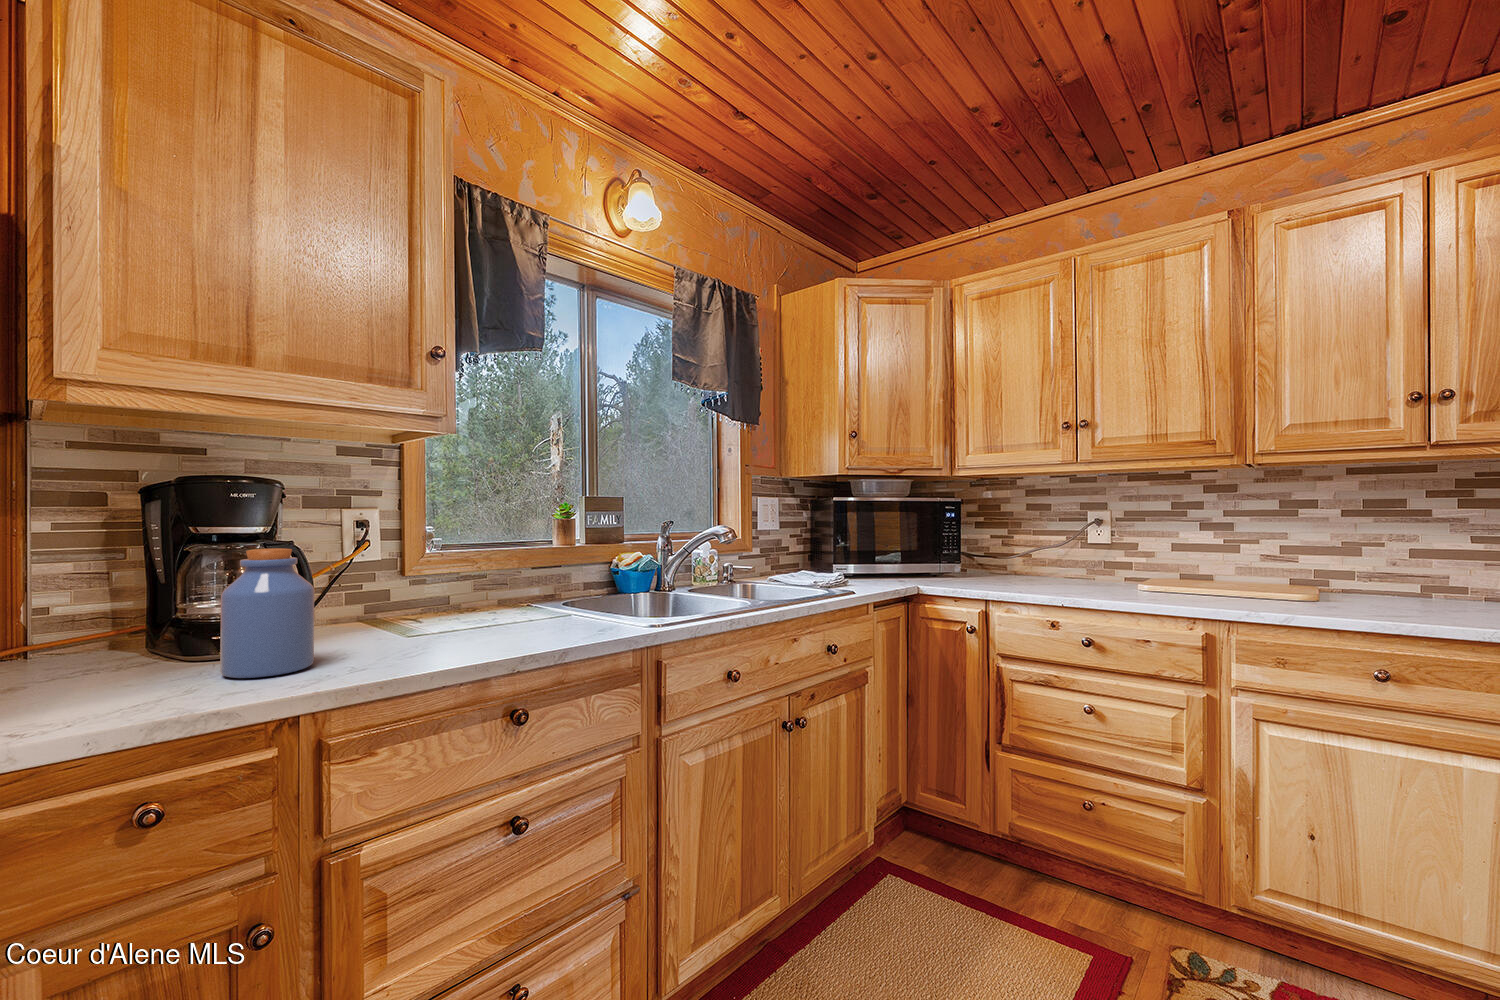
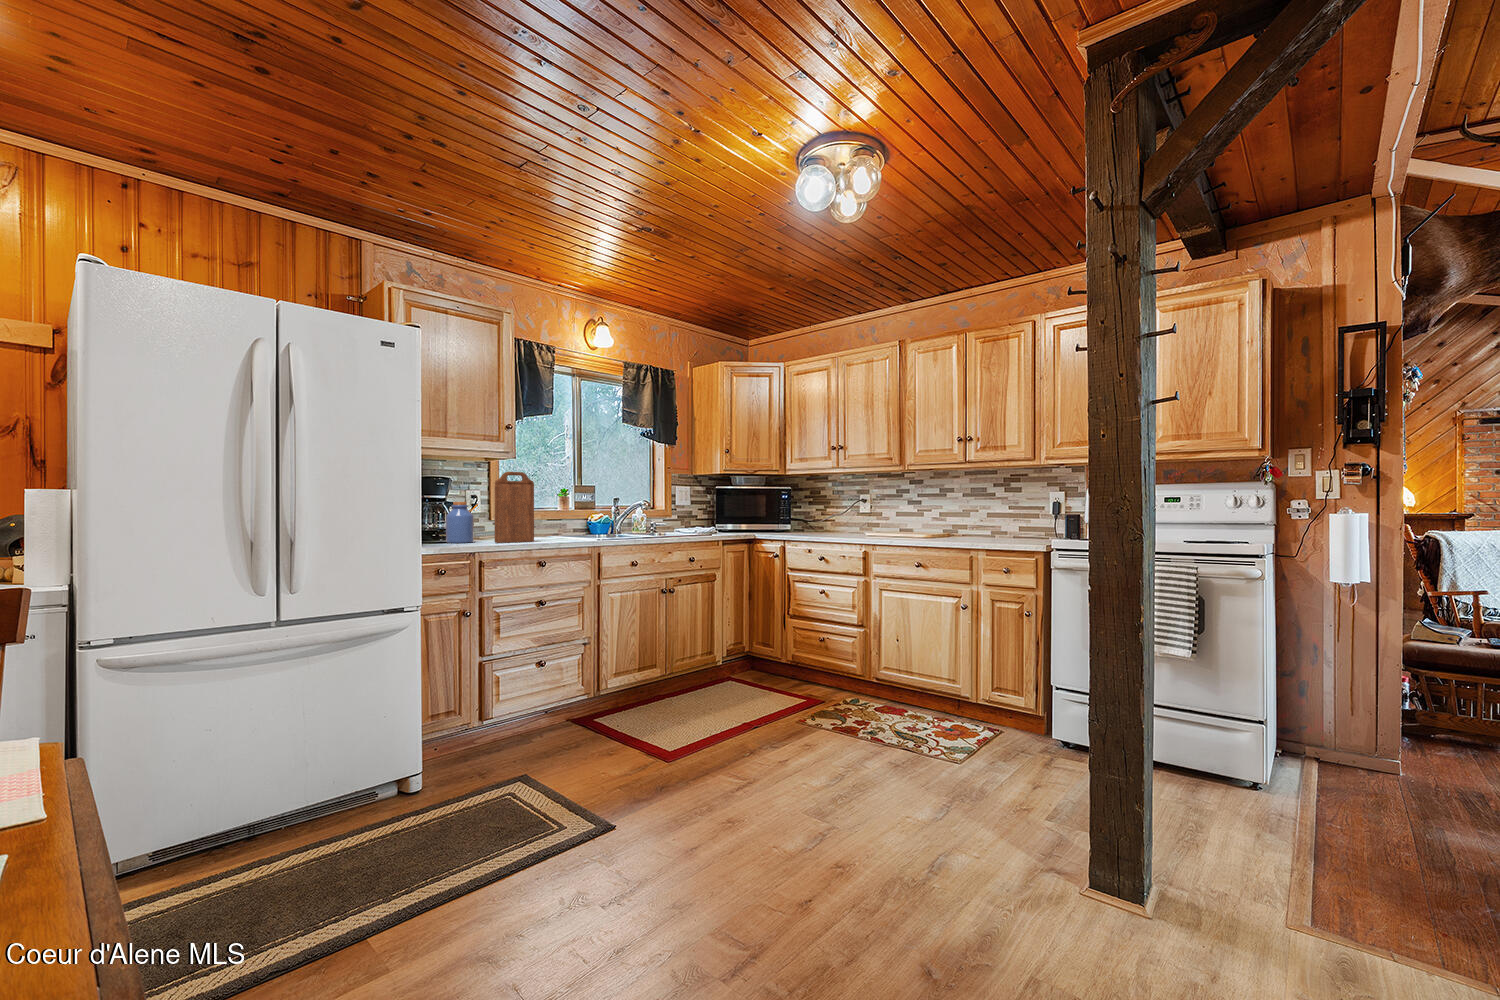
cutting board: none [371,460,495,674] -> present [495,472,534,543]

